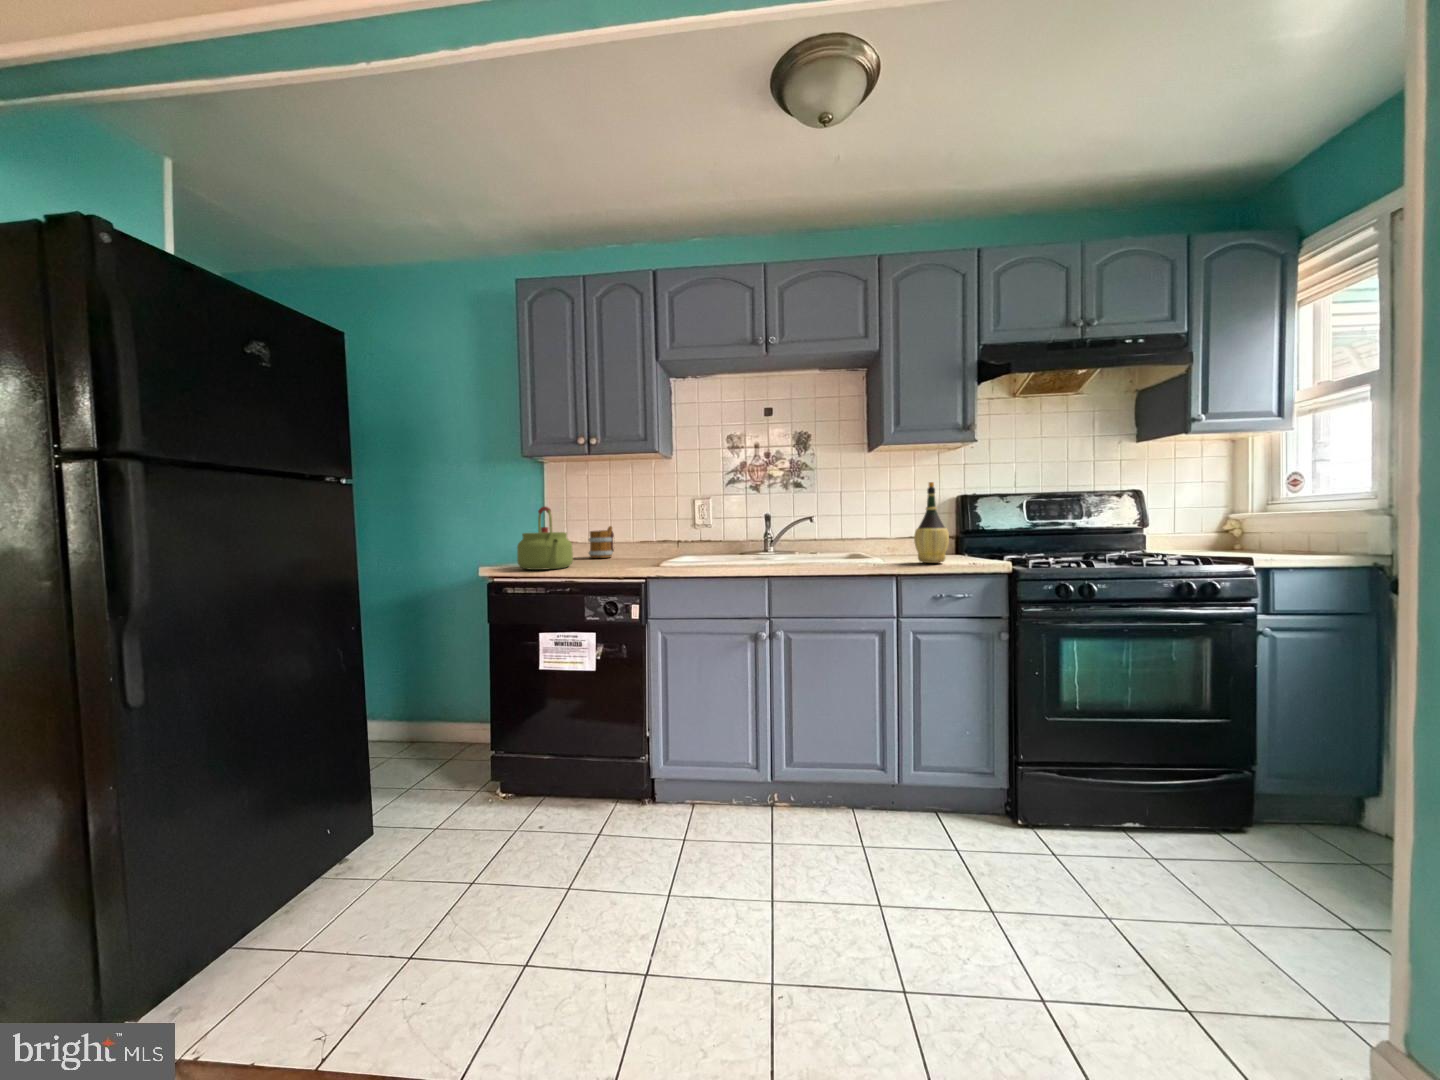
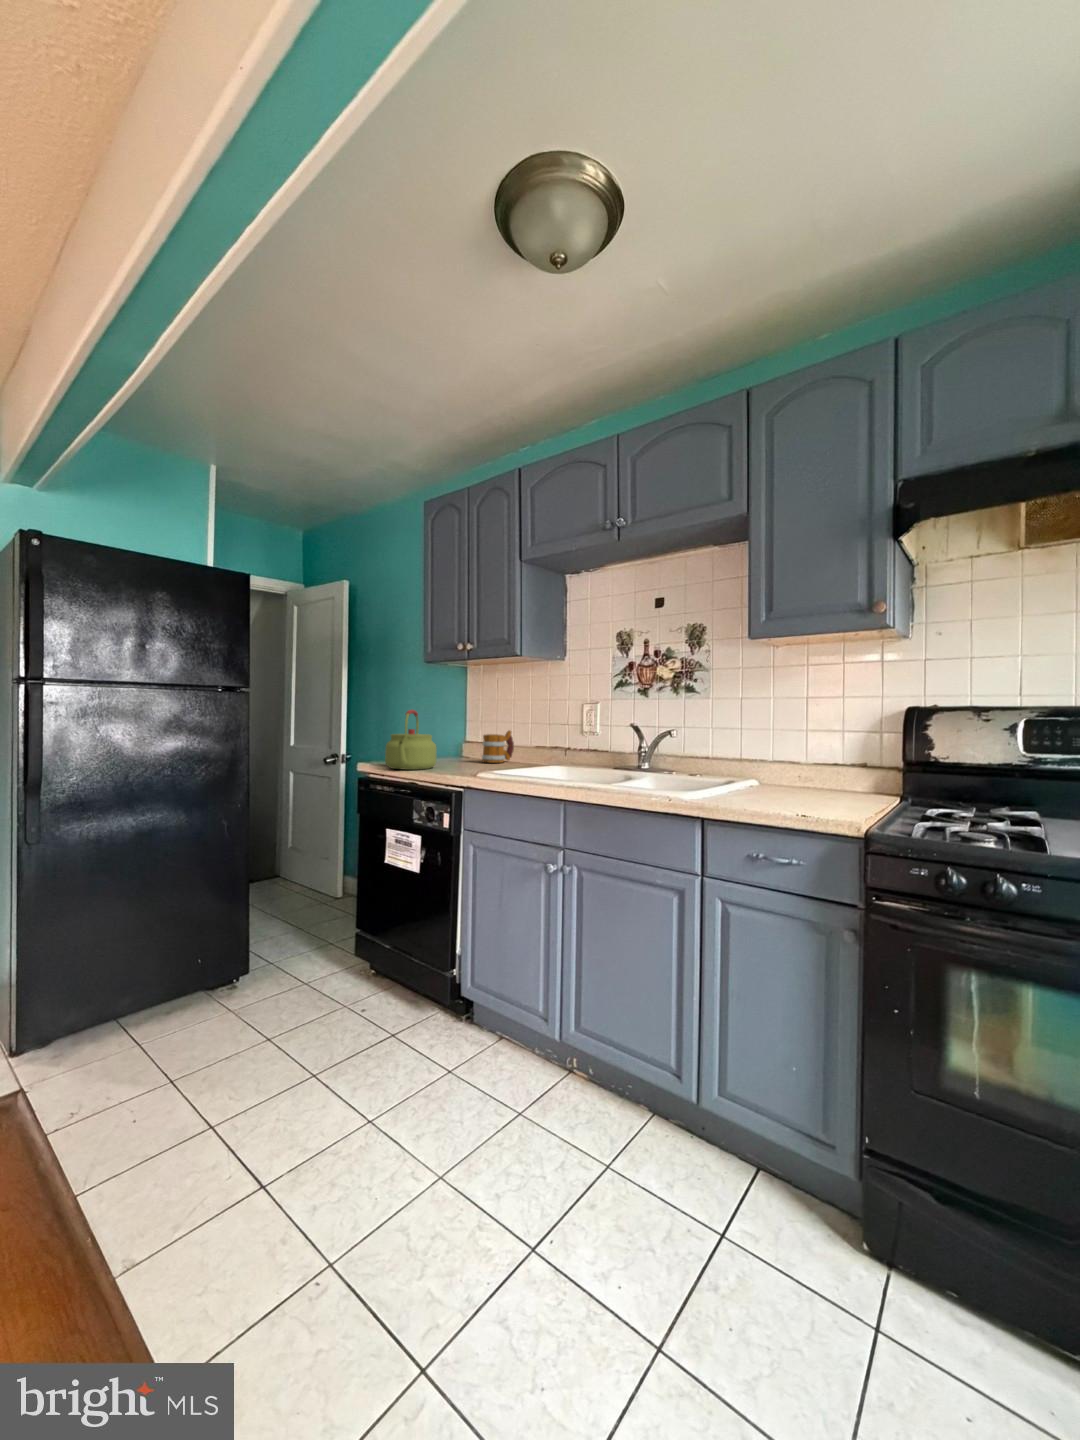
wine bottle: present [914,482,949,563] -> none [735,690,784,805]

